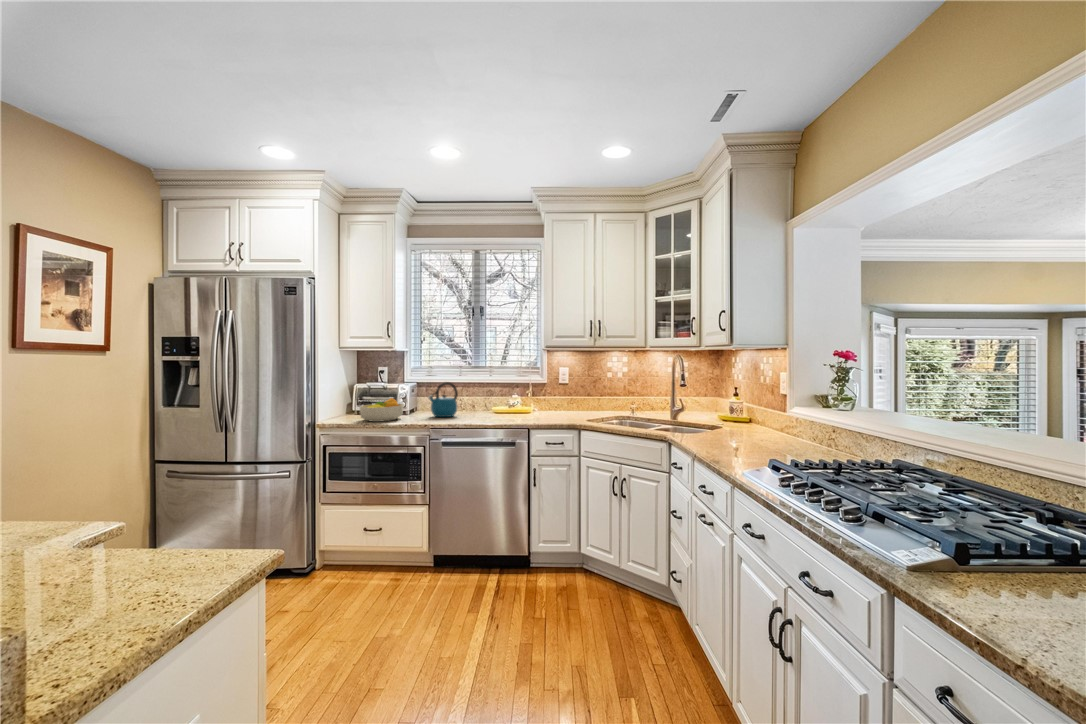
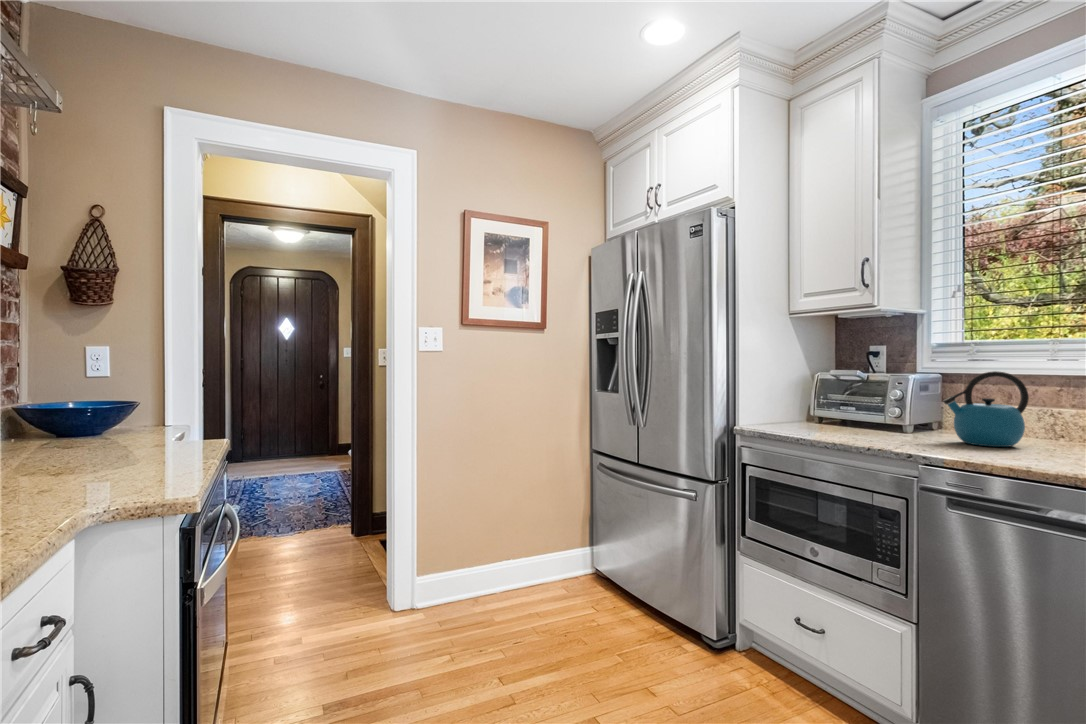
fruit bowl: present [360,398,404,422] -> none [797,397,890,438]

